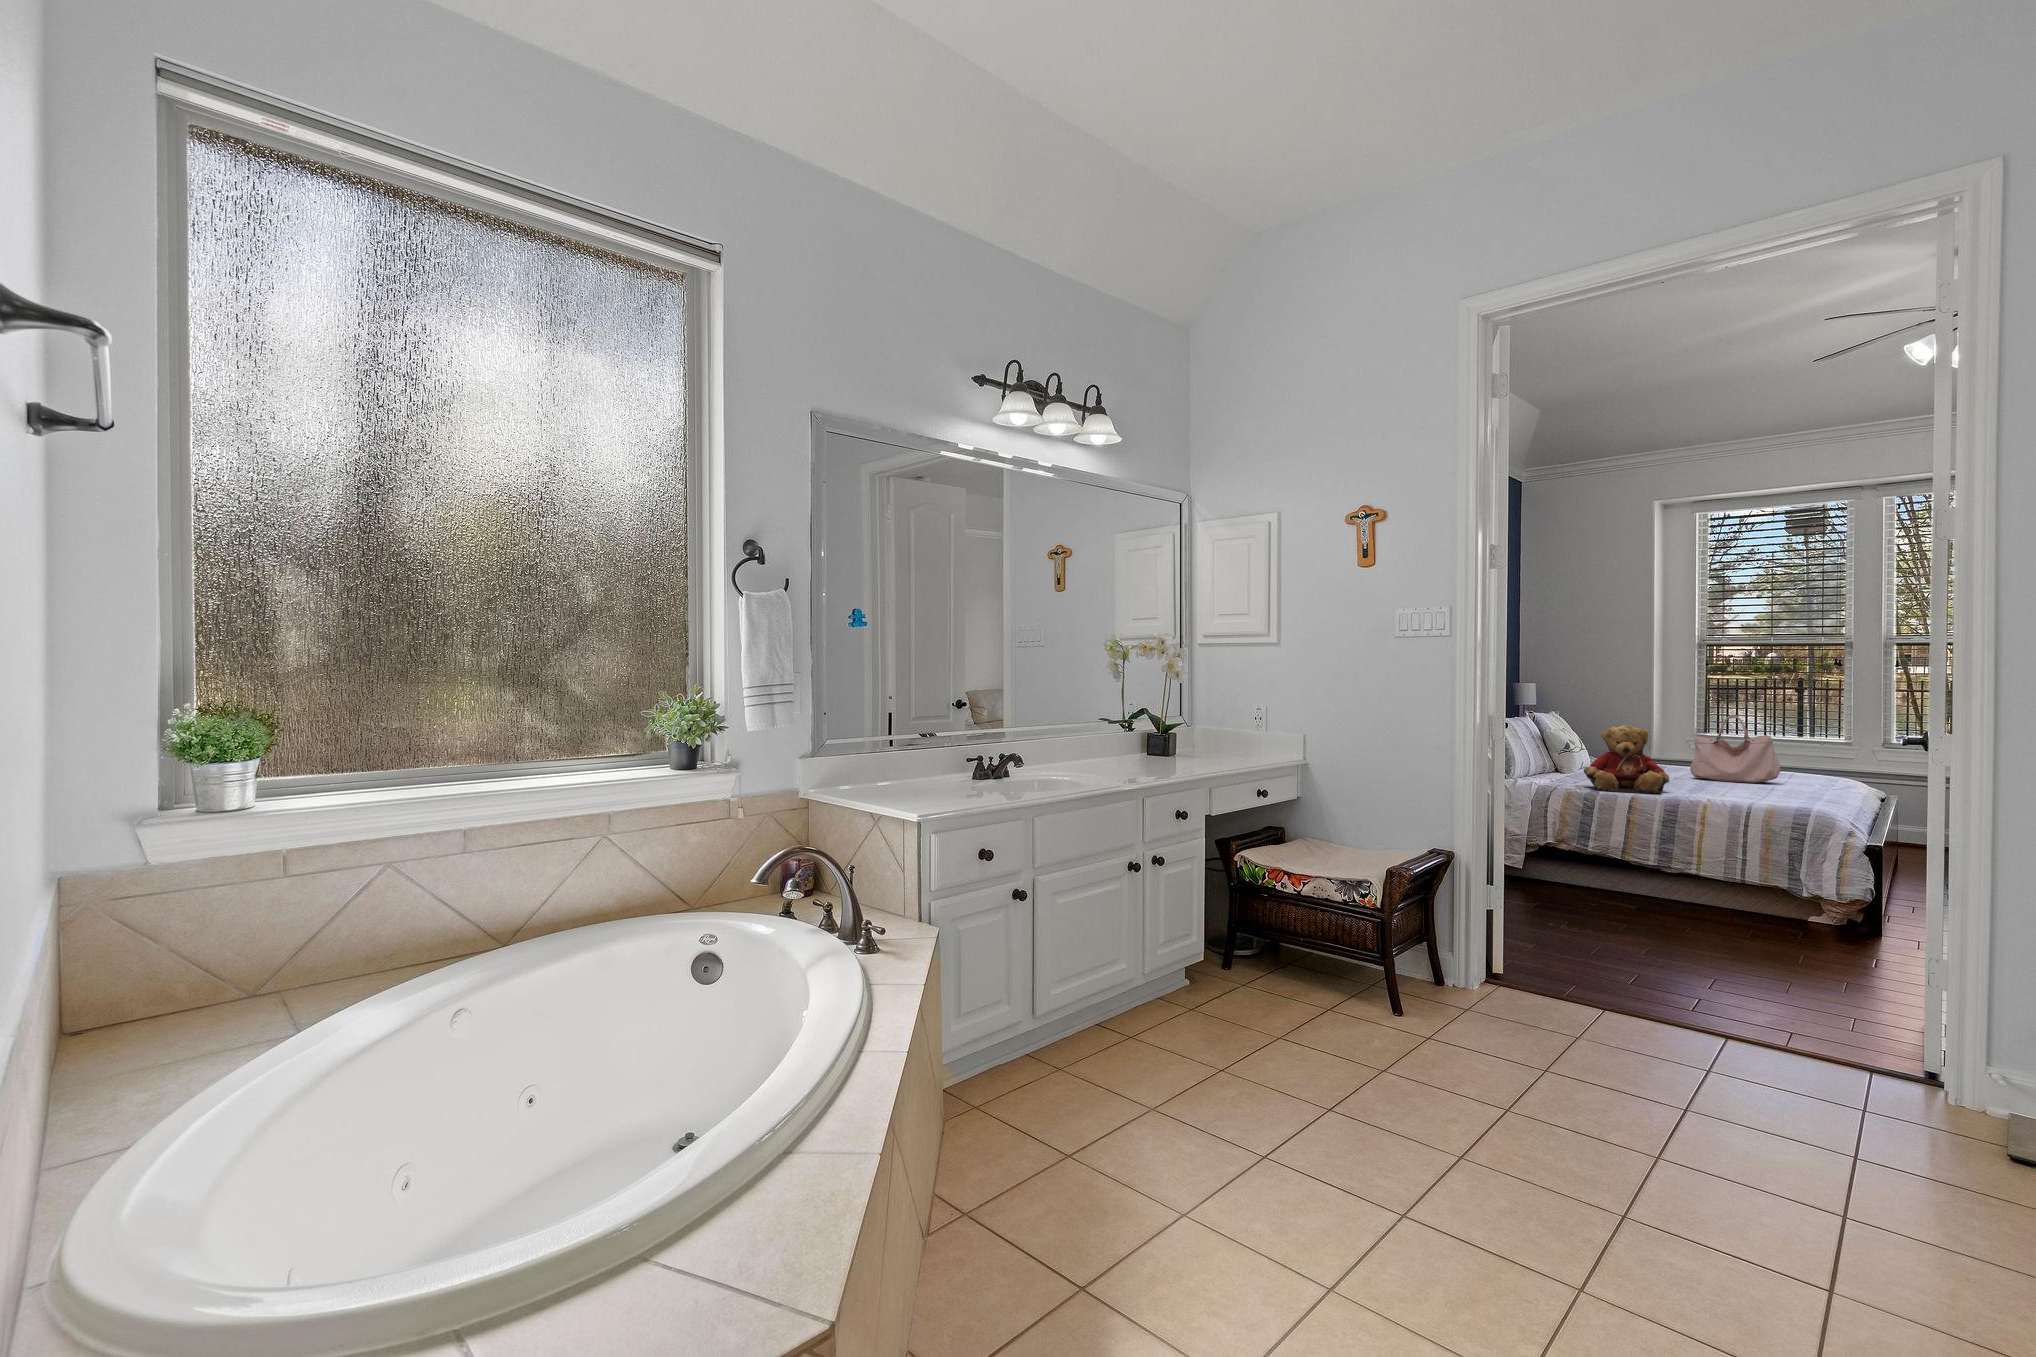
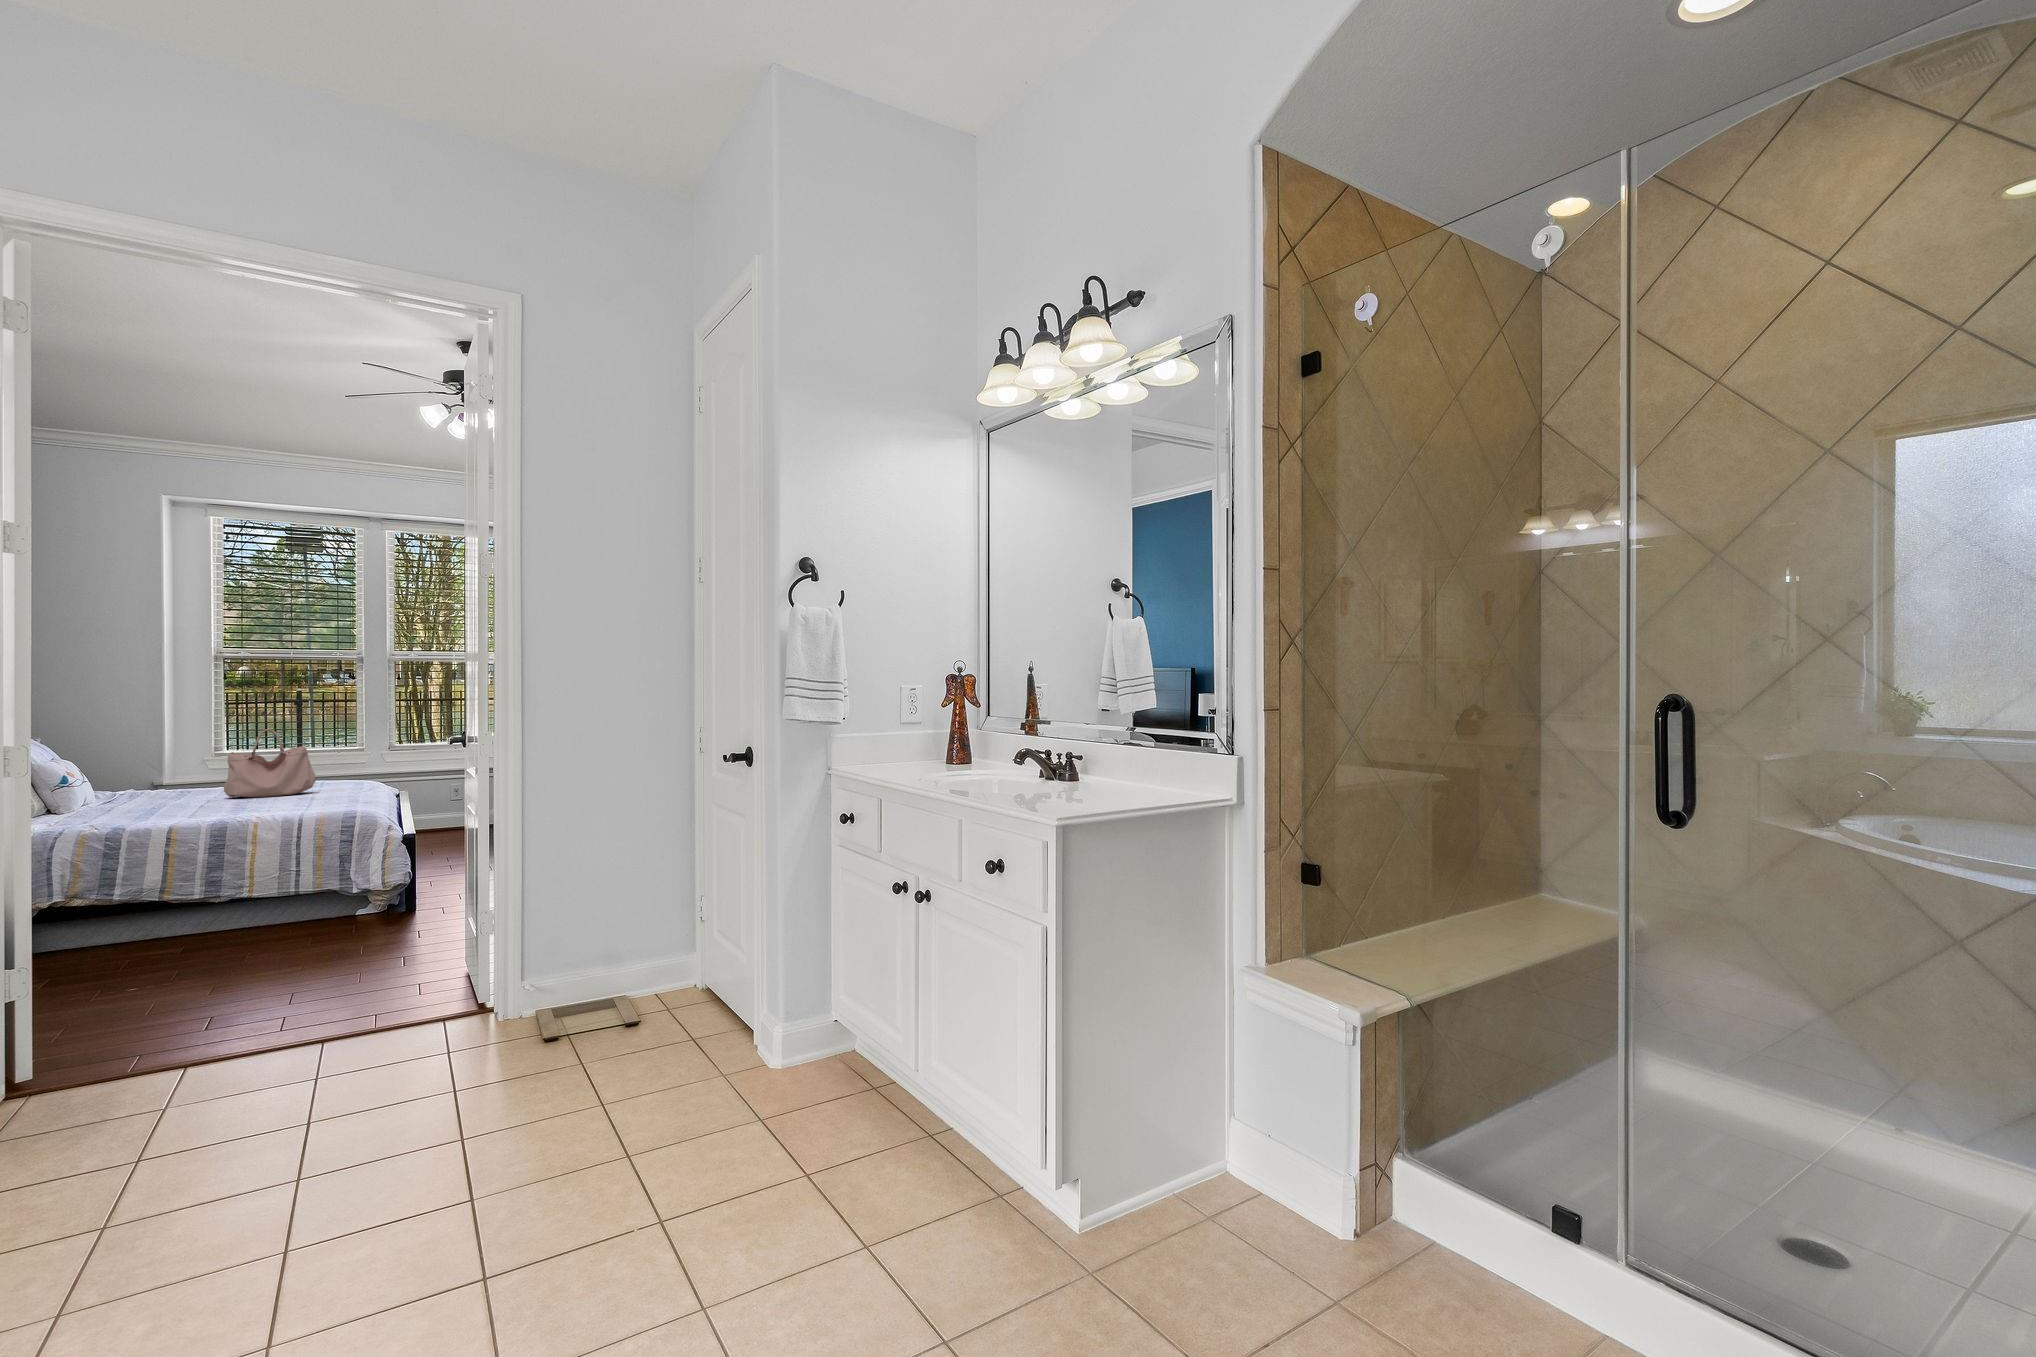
teddy bear: present [1584,725,1669,795] -> none [104,748,213,826]

